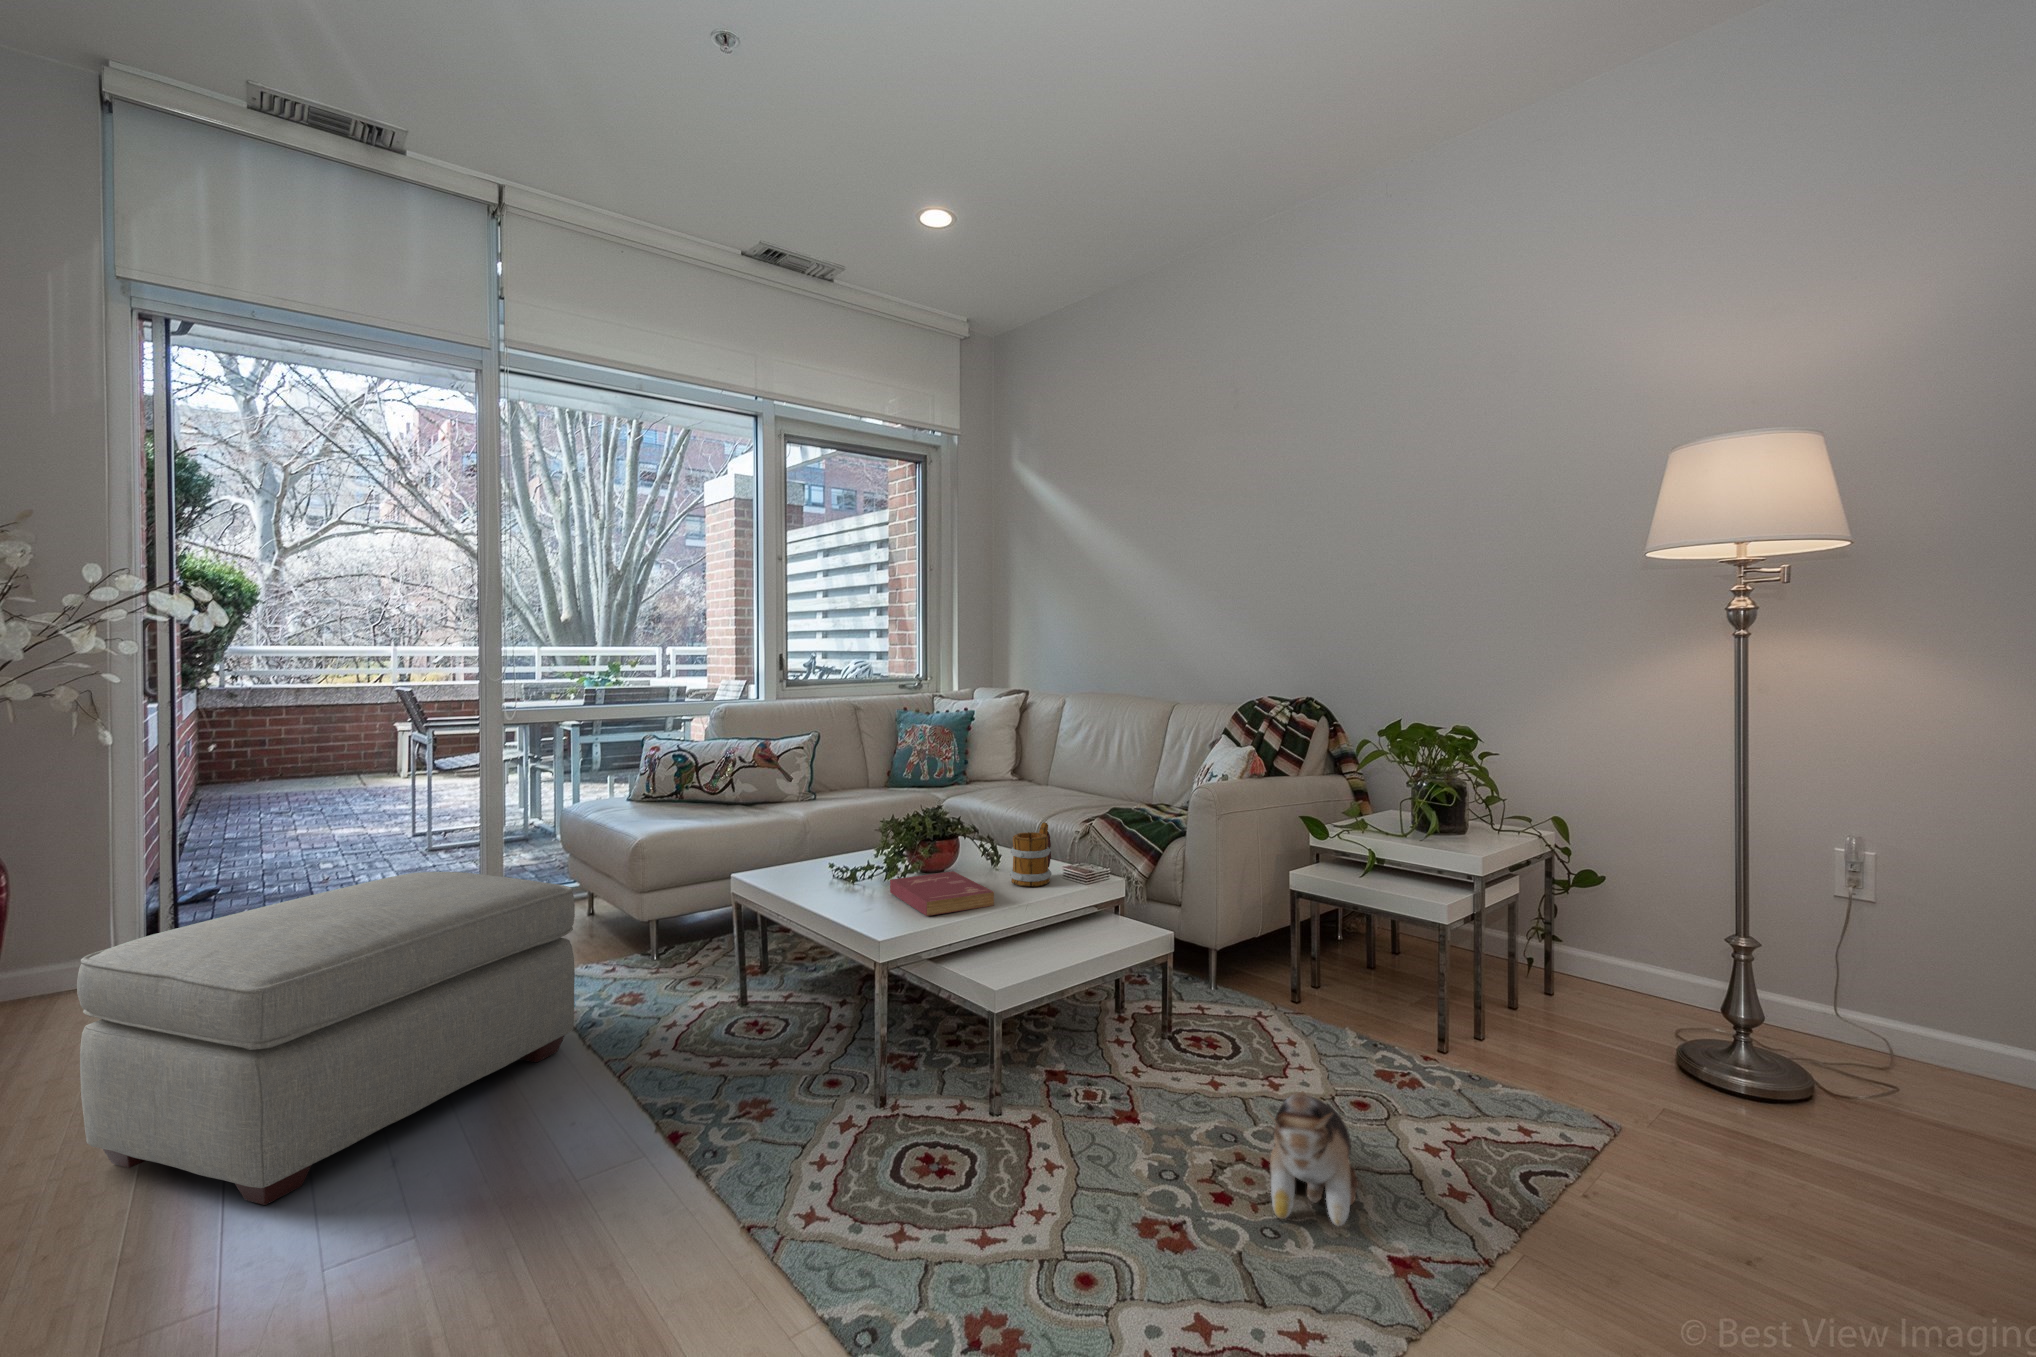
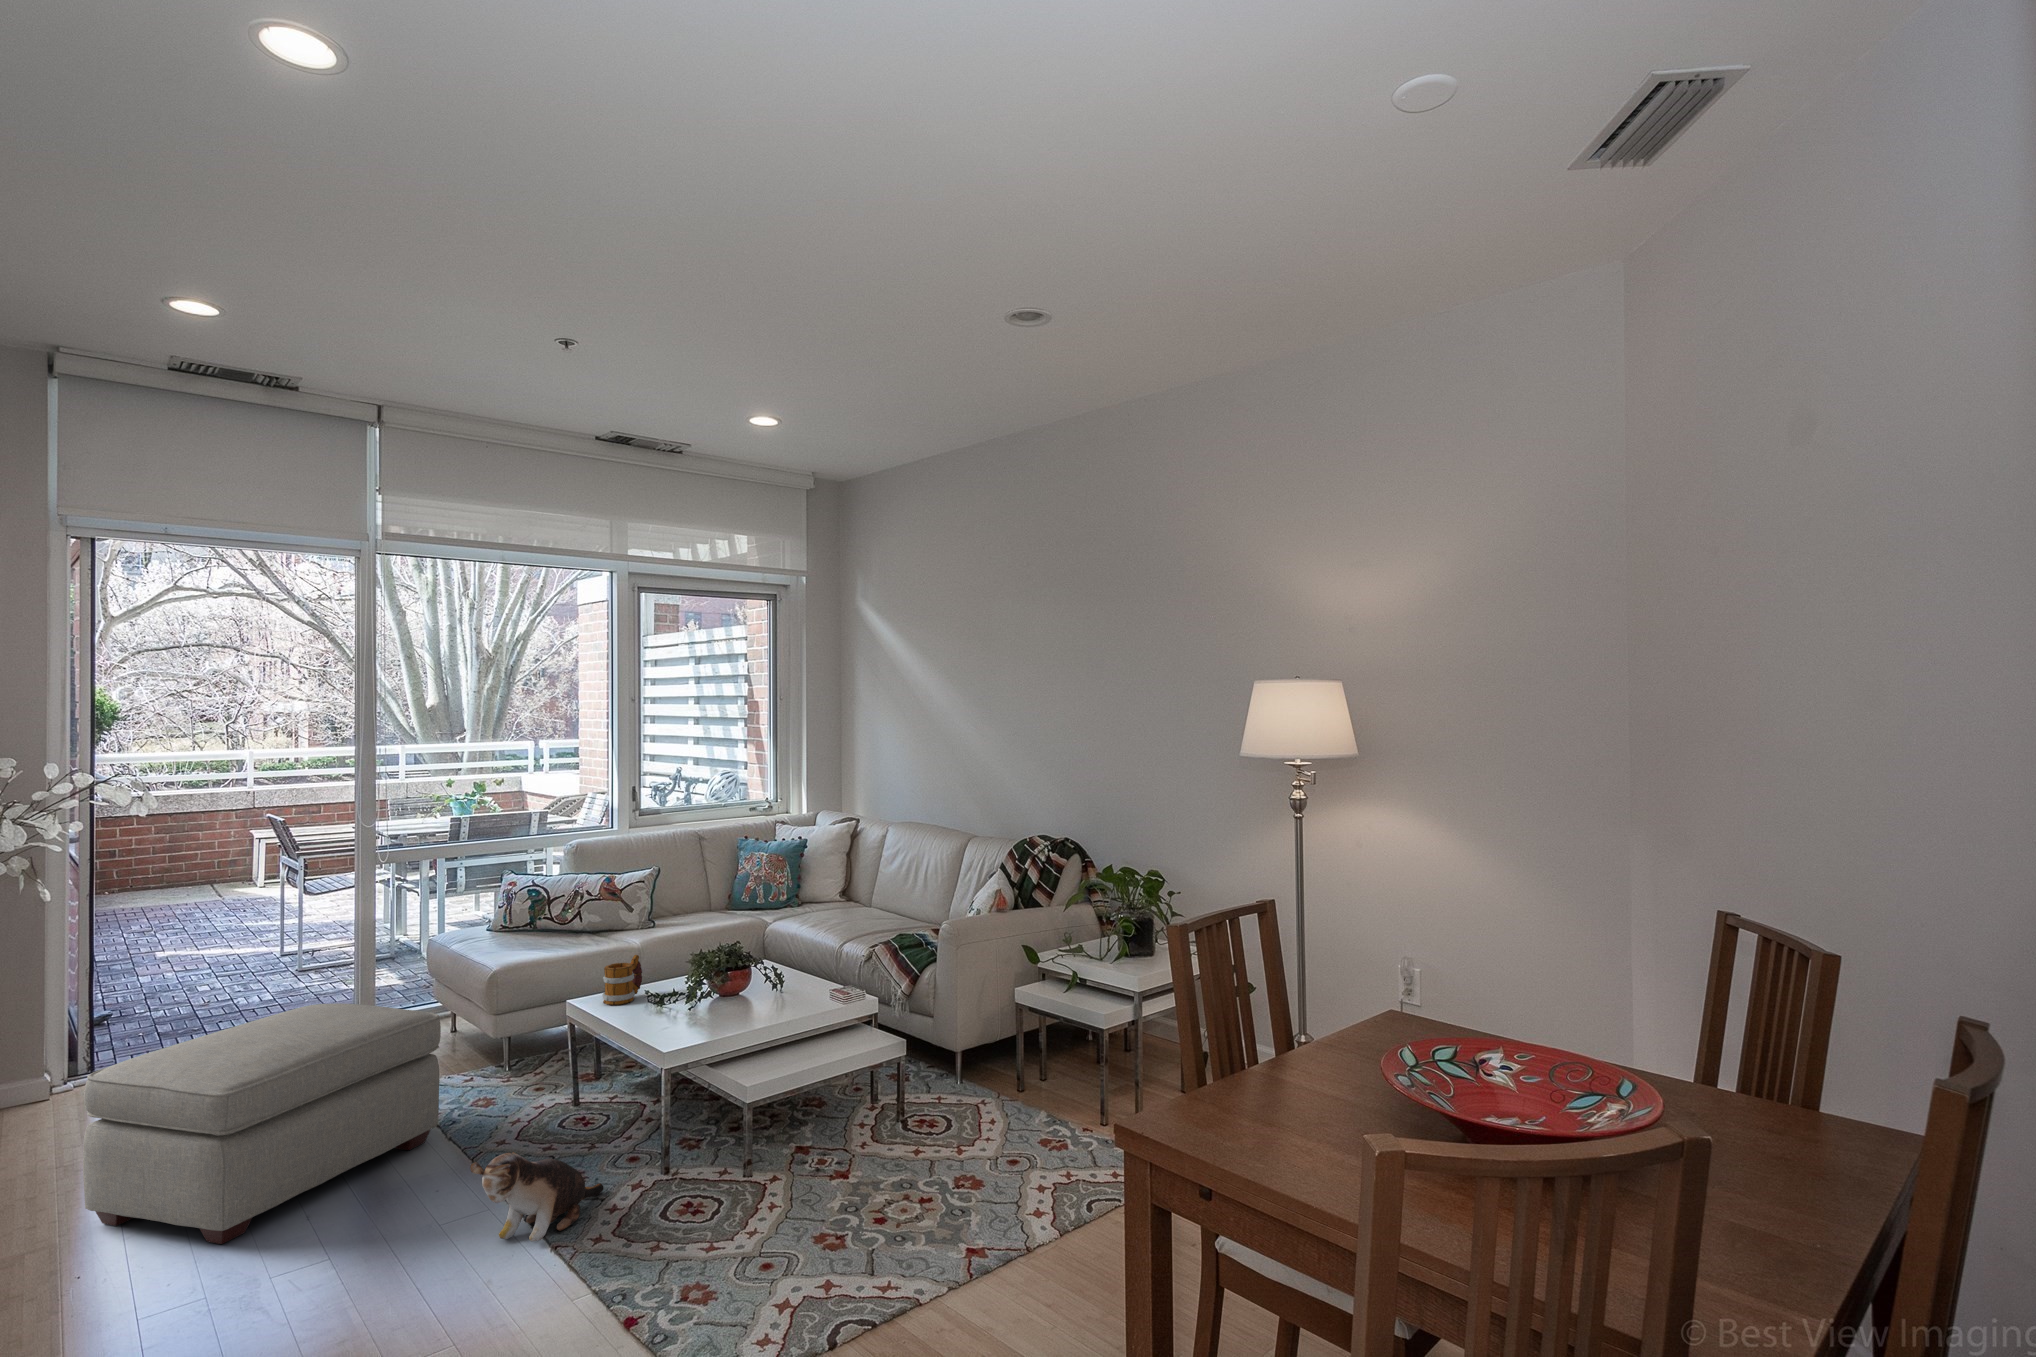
mug: present [1010,823,1052,887] -> present [602,955,642,1005]
book: present [890,871,994,916] -> none [688,995,763,1032]
plush toy: present [1267,1092,1359,1226] -> present [470,1152,604,1242]

